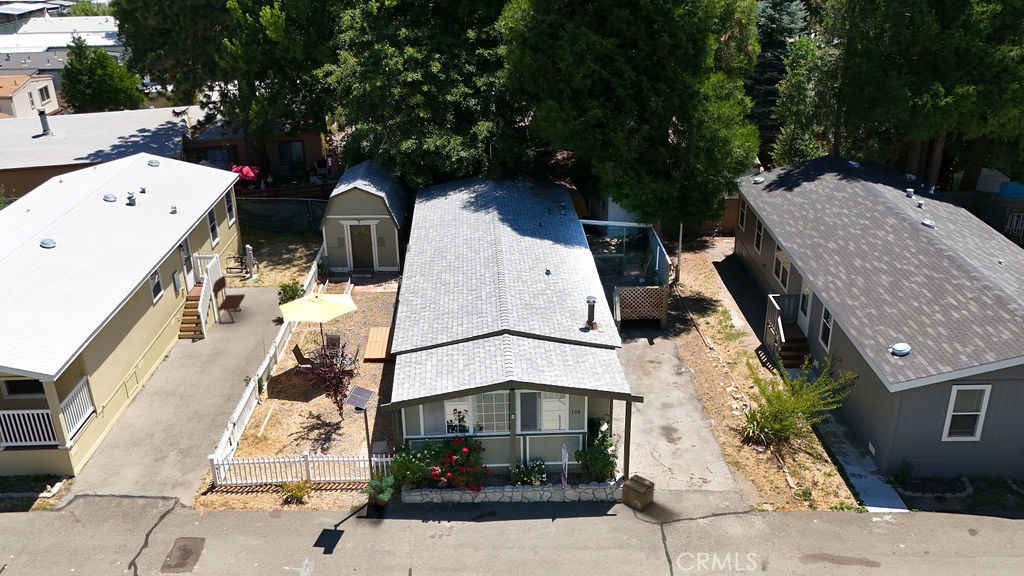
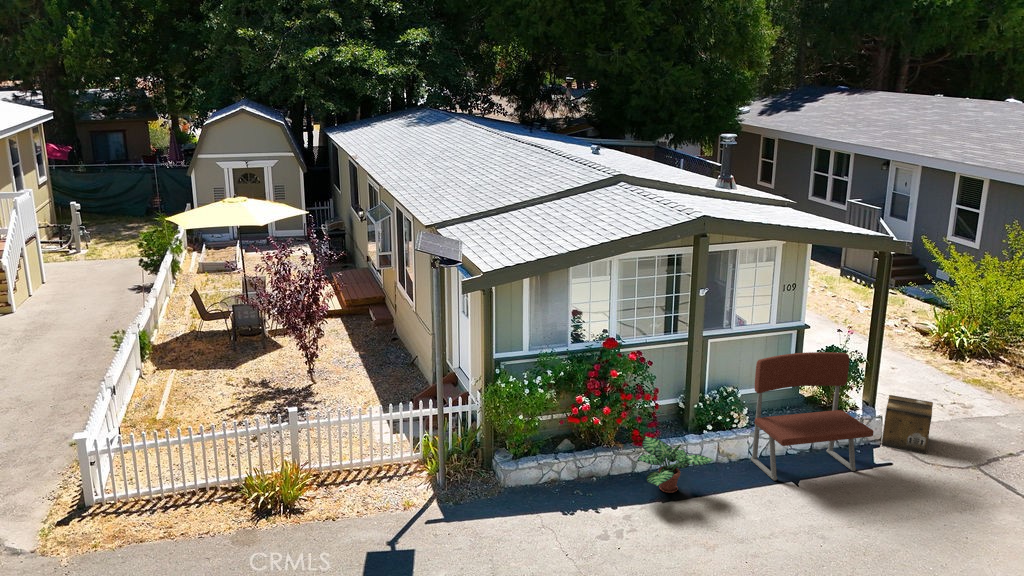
bench: present [213,276,245,323] -> present [751,352,874,481]
potted plant: present [358,476,395,505] -> present [638,436,713,493]

